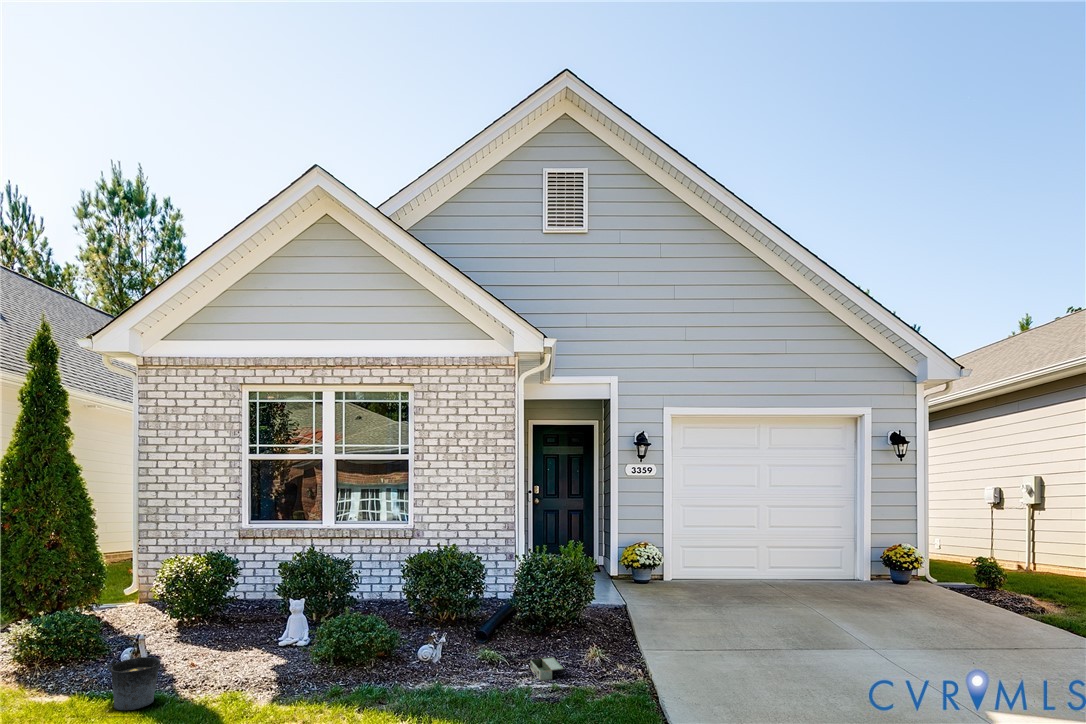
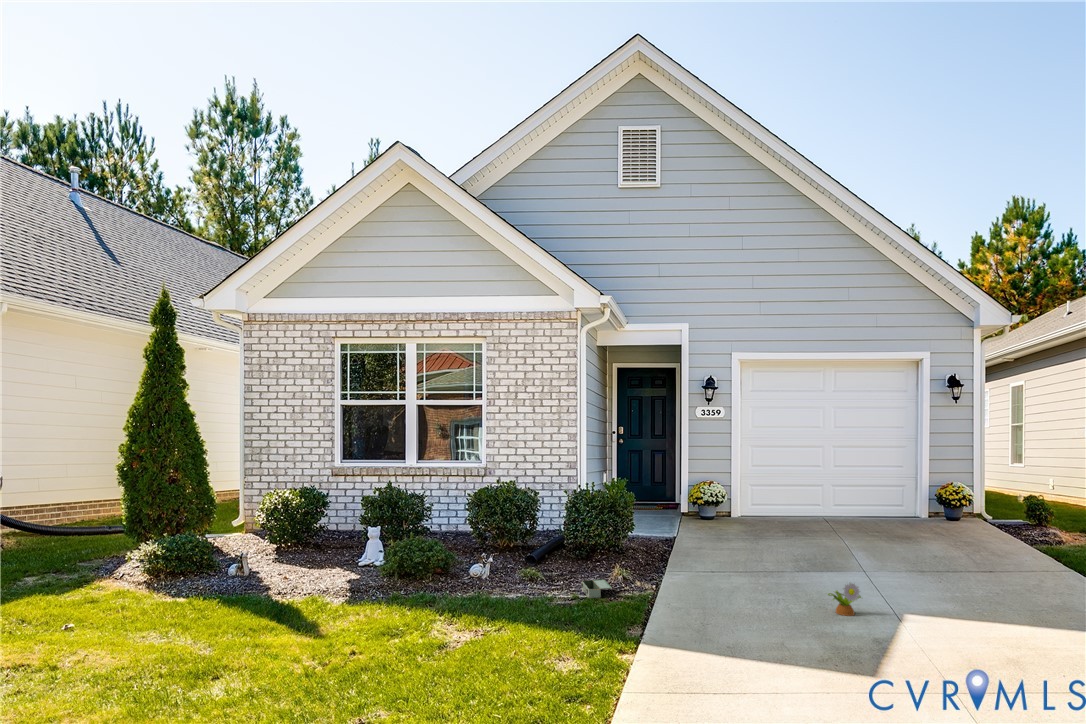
decorative plant: none [774,656,809,689] -> present [828,582,861,616]
bucket: present [107,657,161,710] -> none [199,559,245,602]

